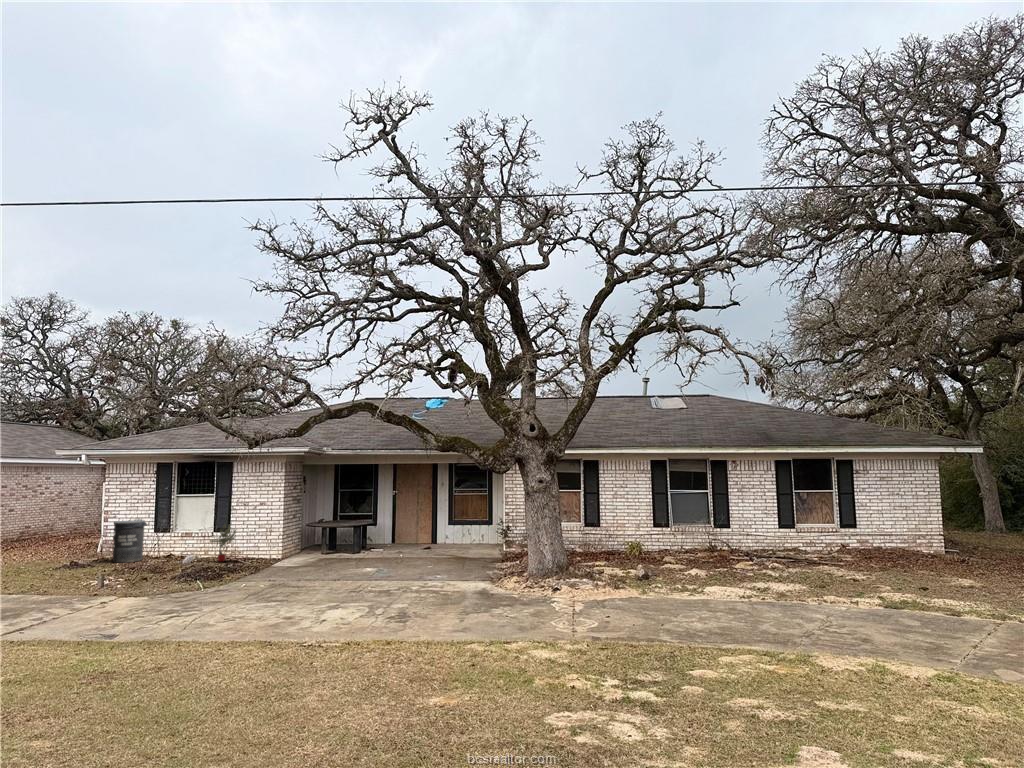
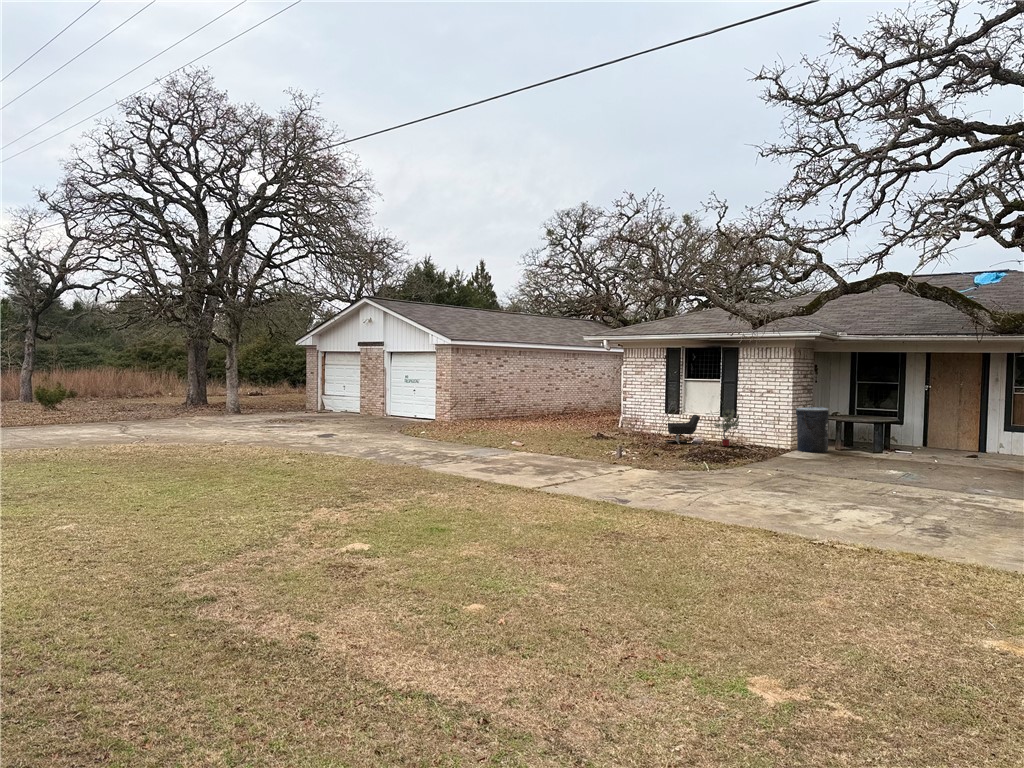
trash can: present [113,520,147,563] -> present [796,406,829,453]
lounge chair: none [152,531,195,564] -> present [668,415,700,444]

